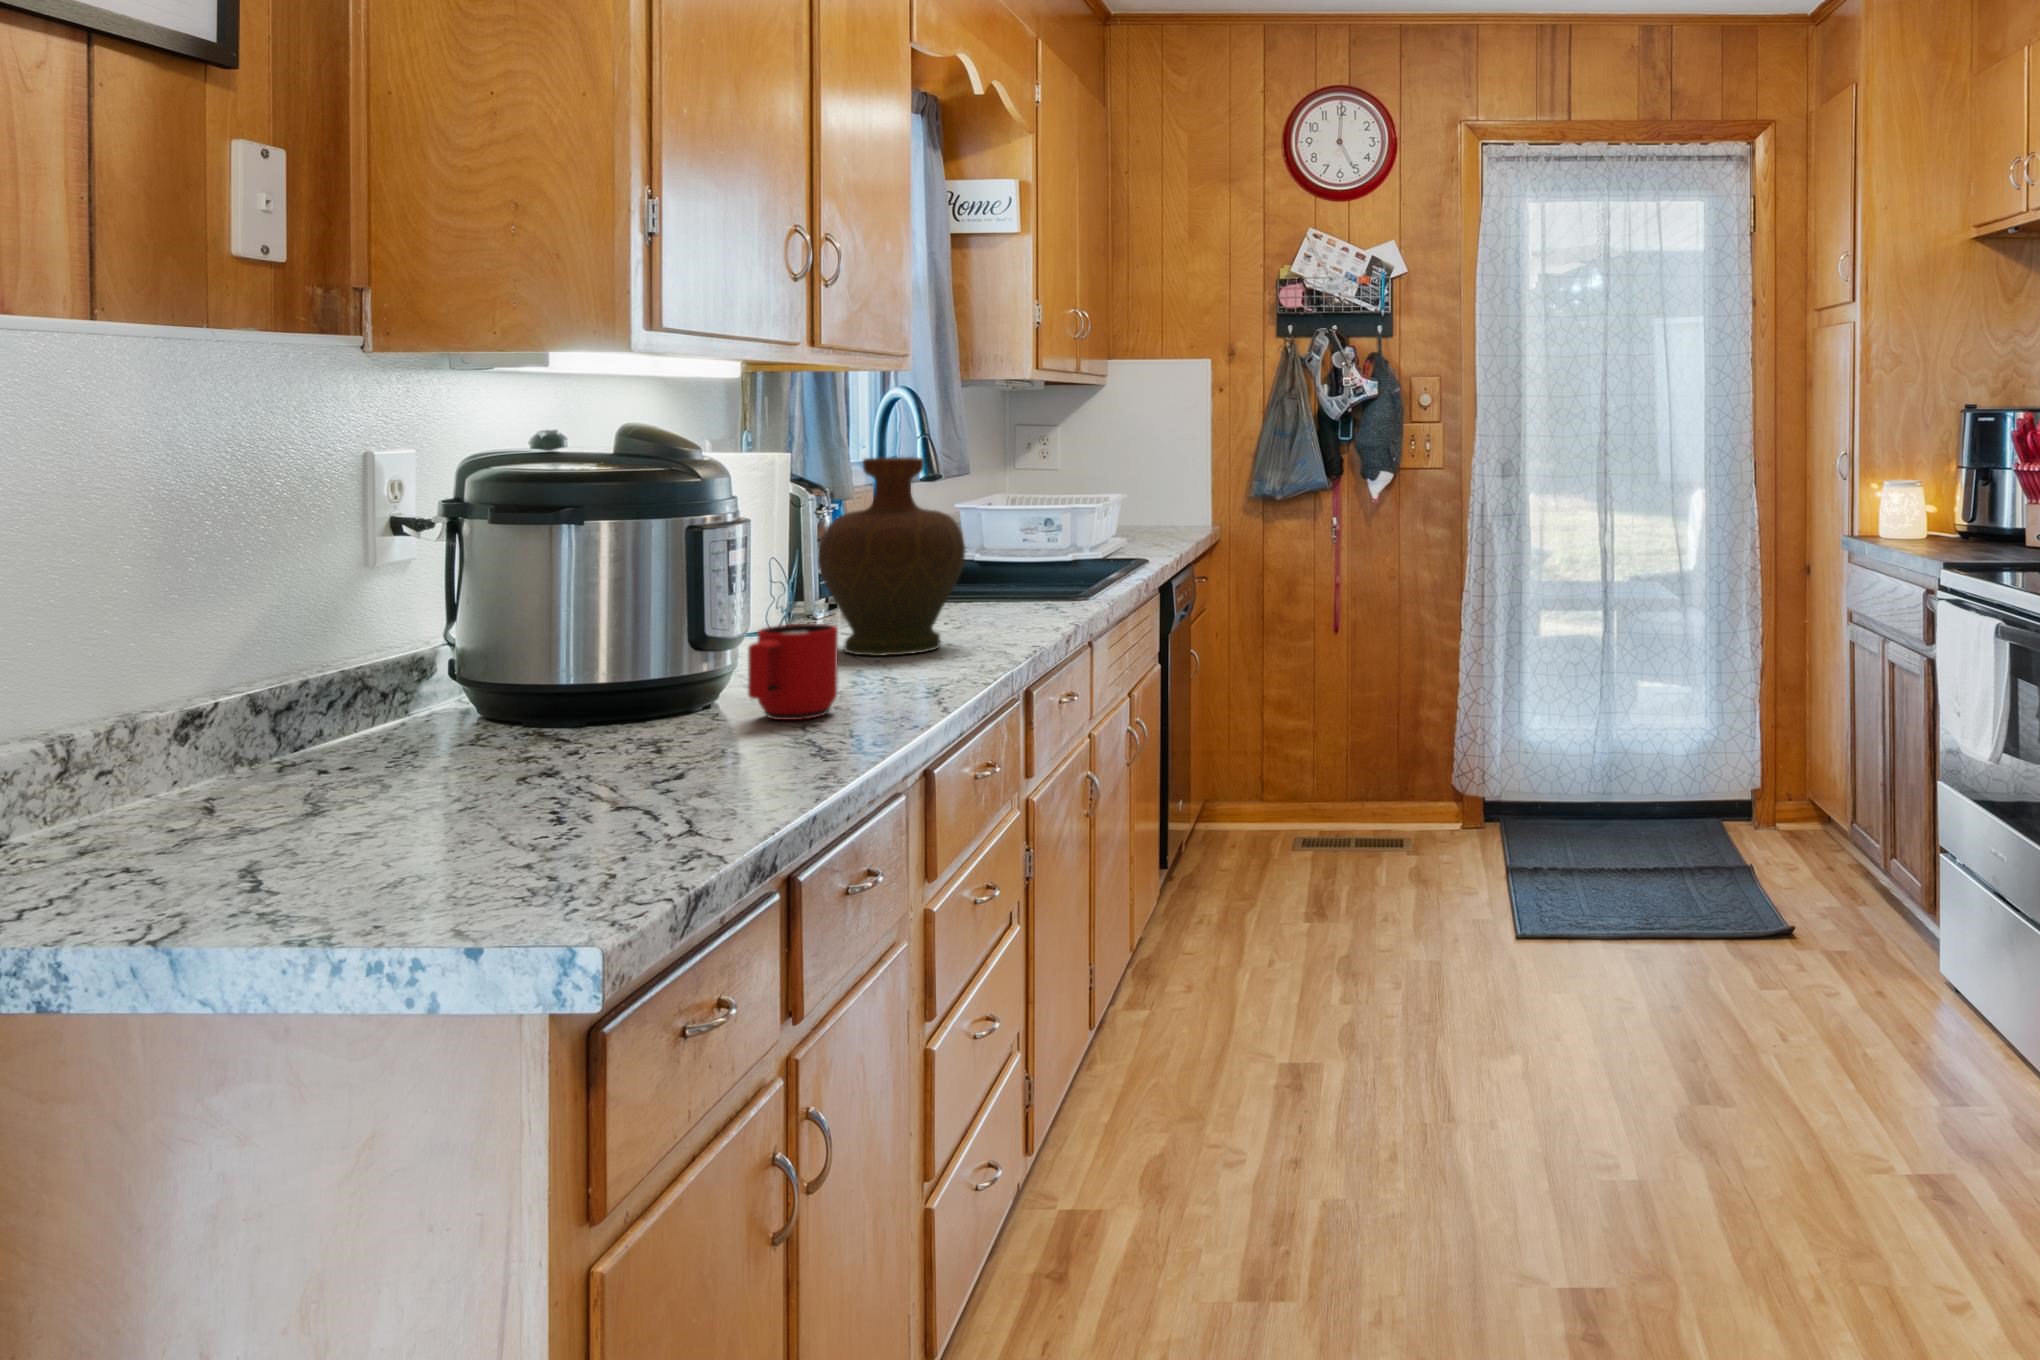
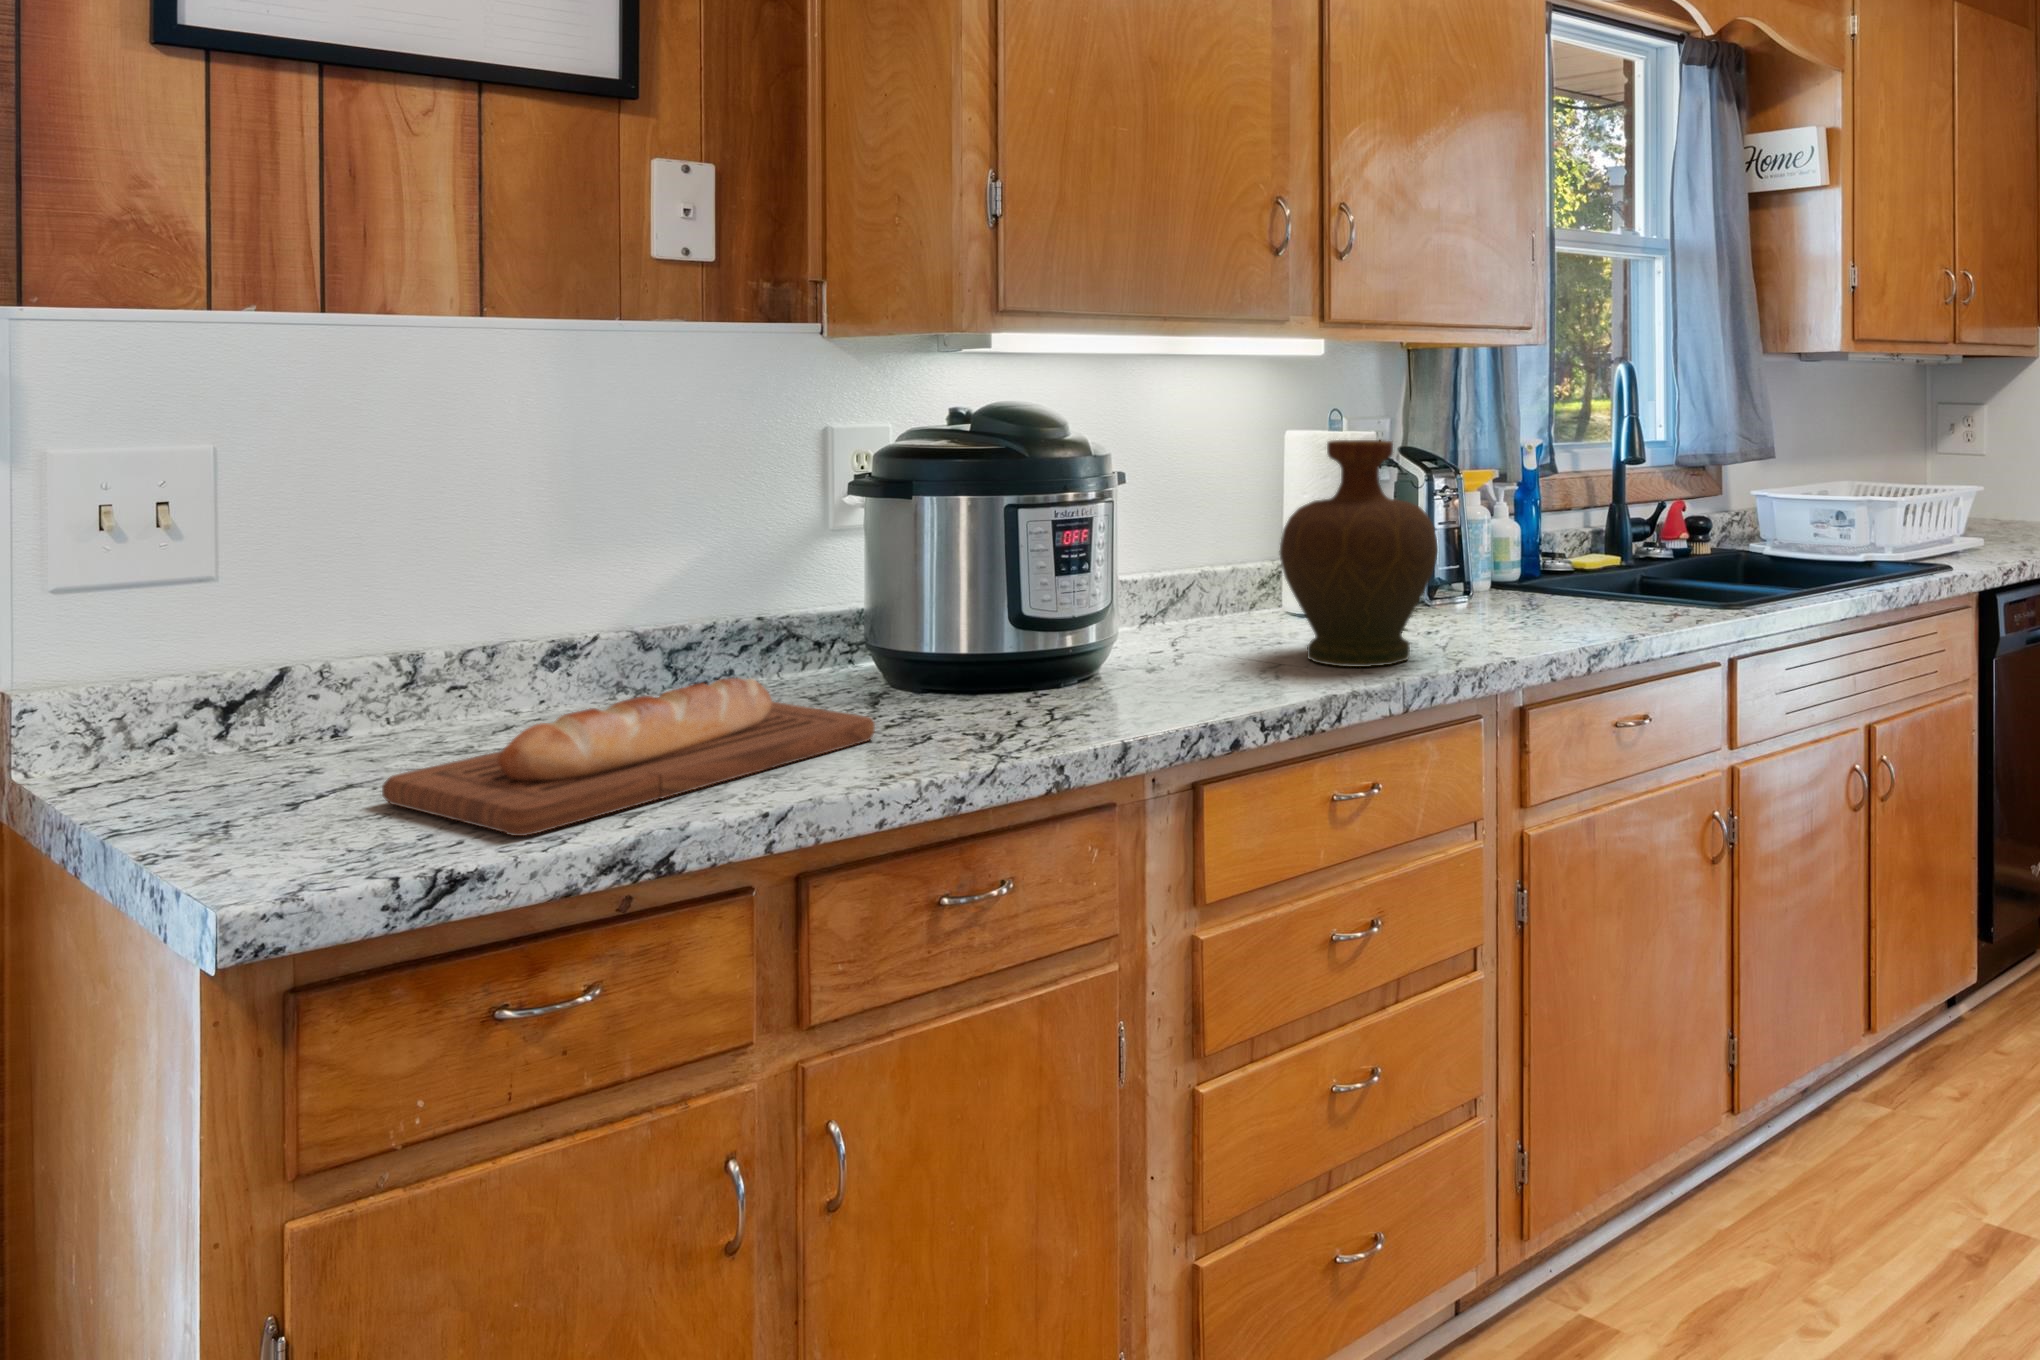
mug: present [748,624,838,720] -> none [954,625,1073,736]
bread loaf: none [382,700,686,837] -> present [382,678,875,836]

